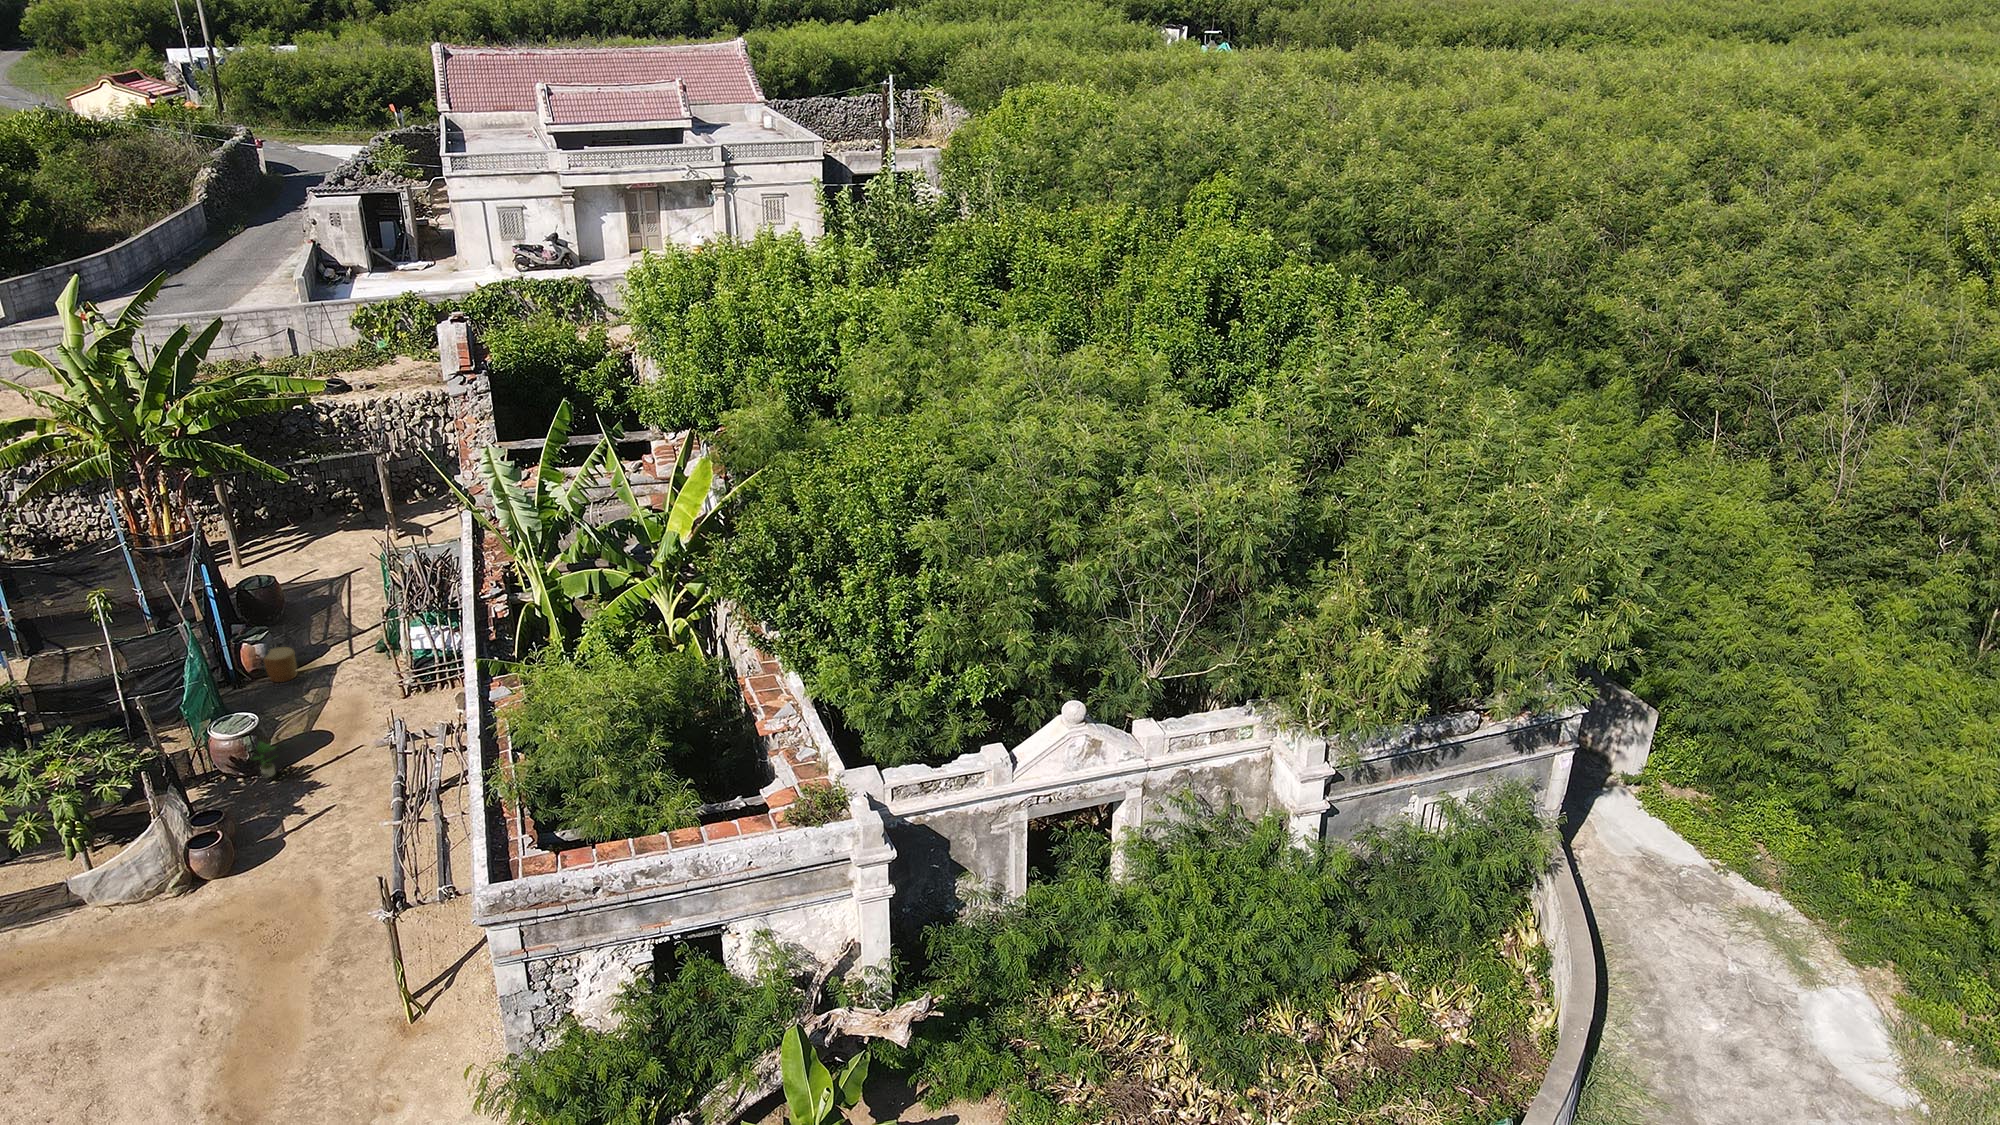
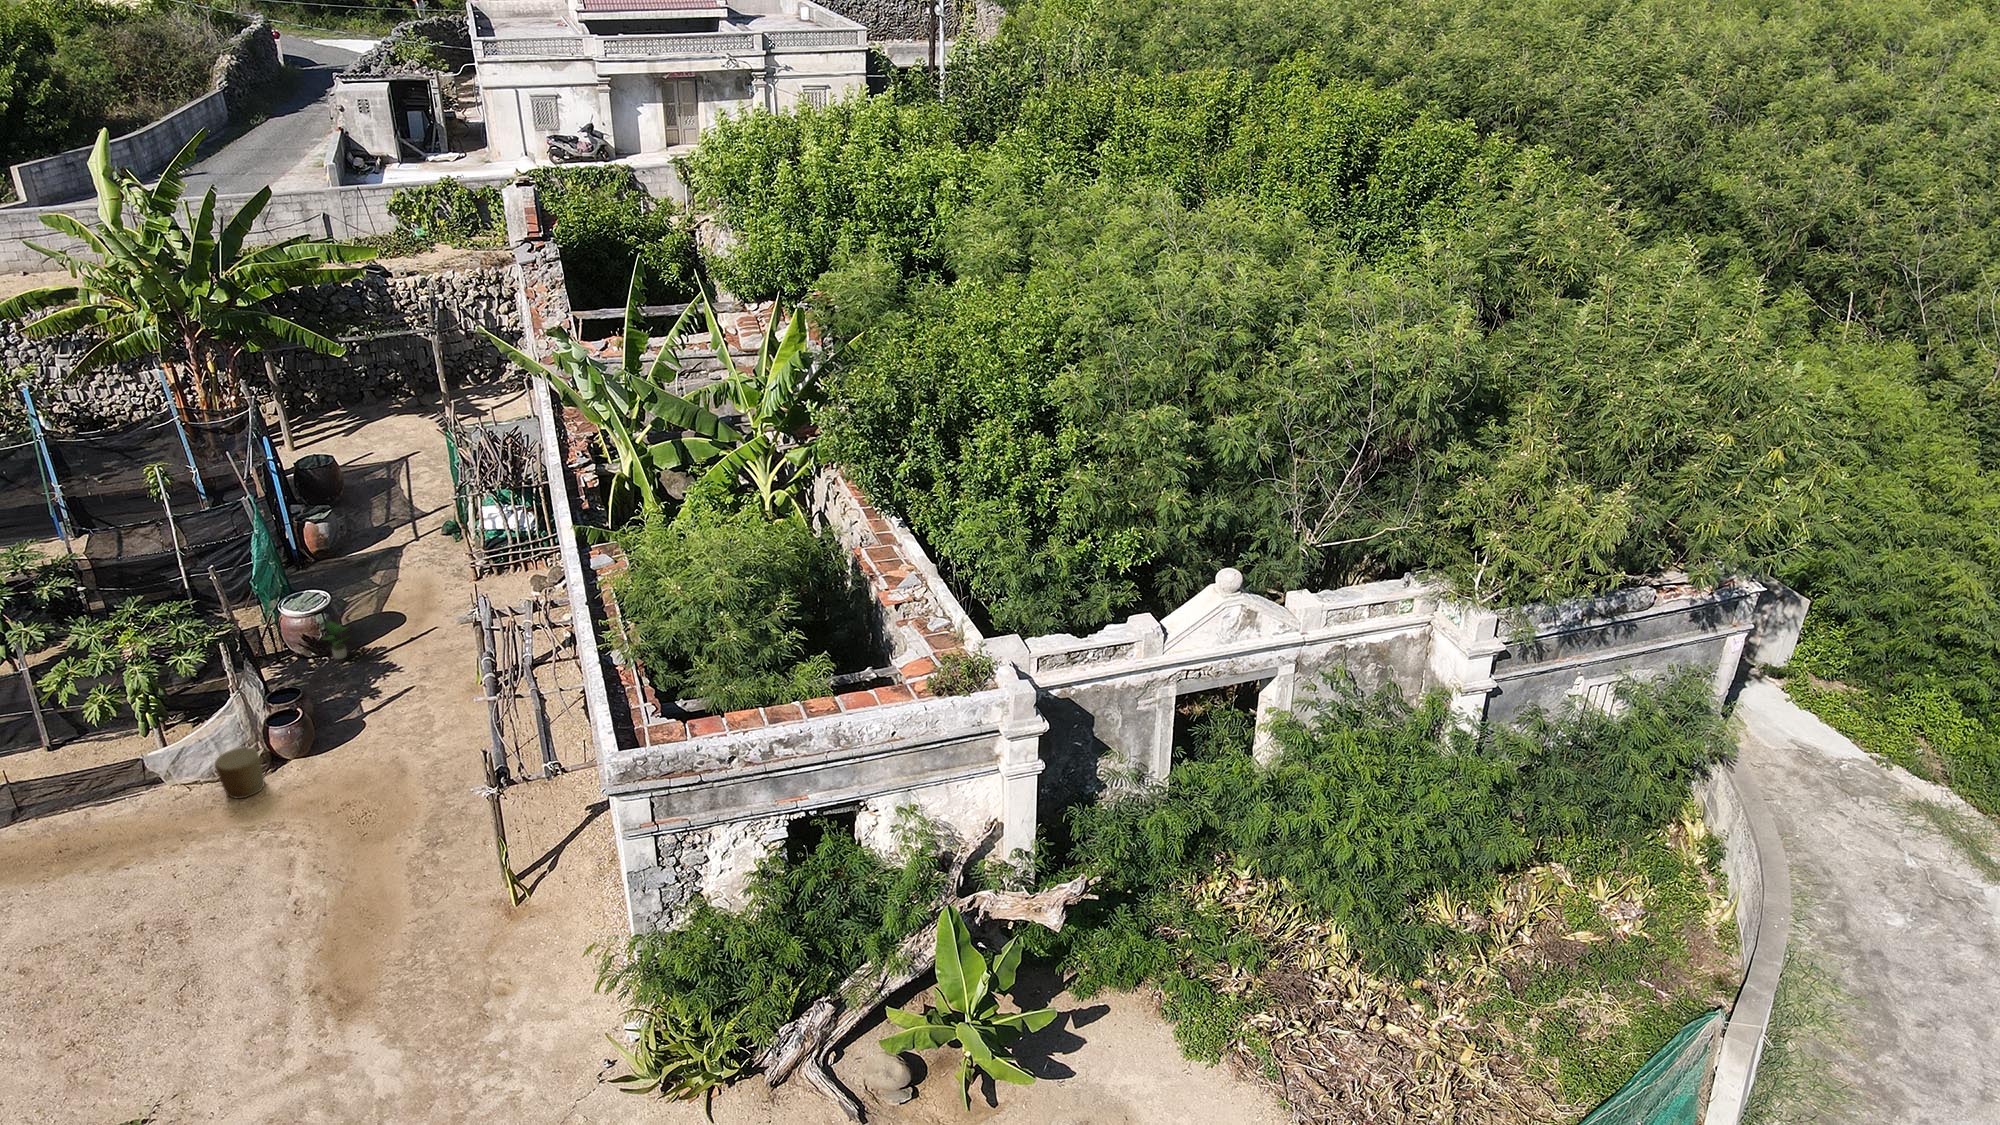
woven basket: present [263,647,297,682] -> present [215,748,265,799]

